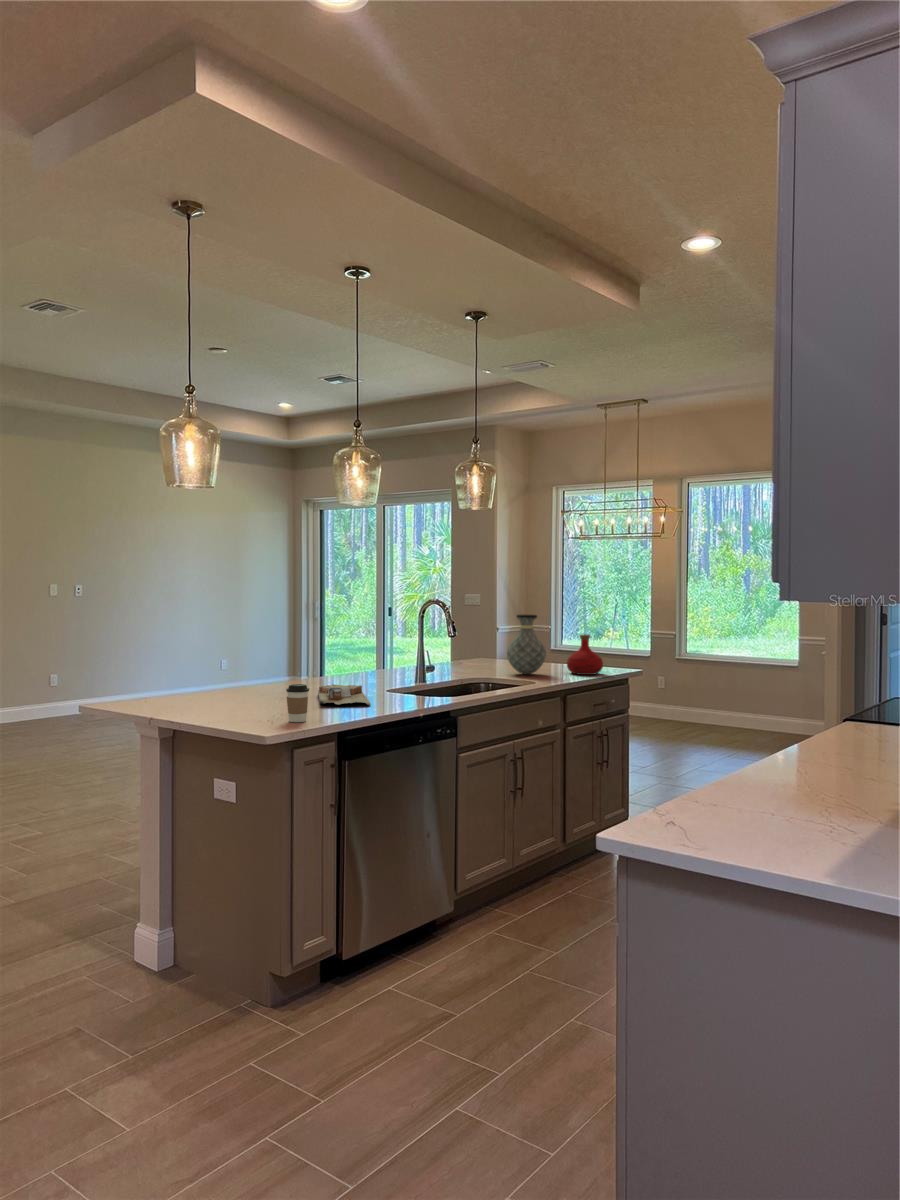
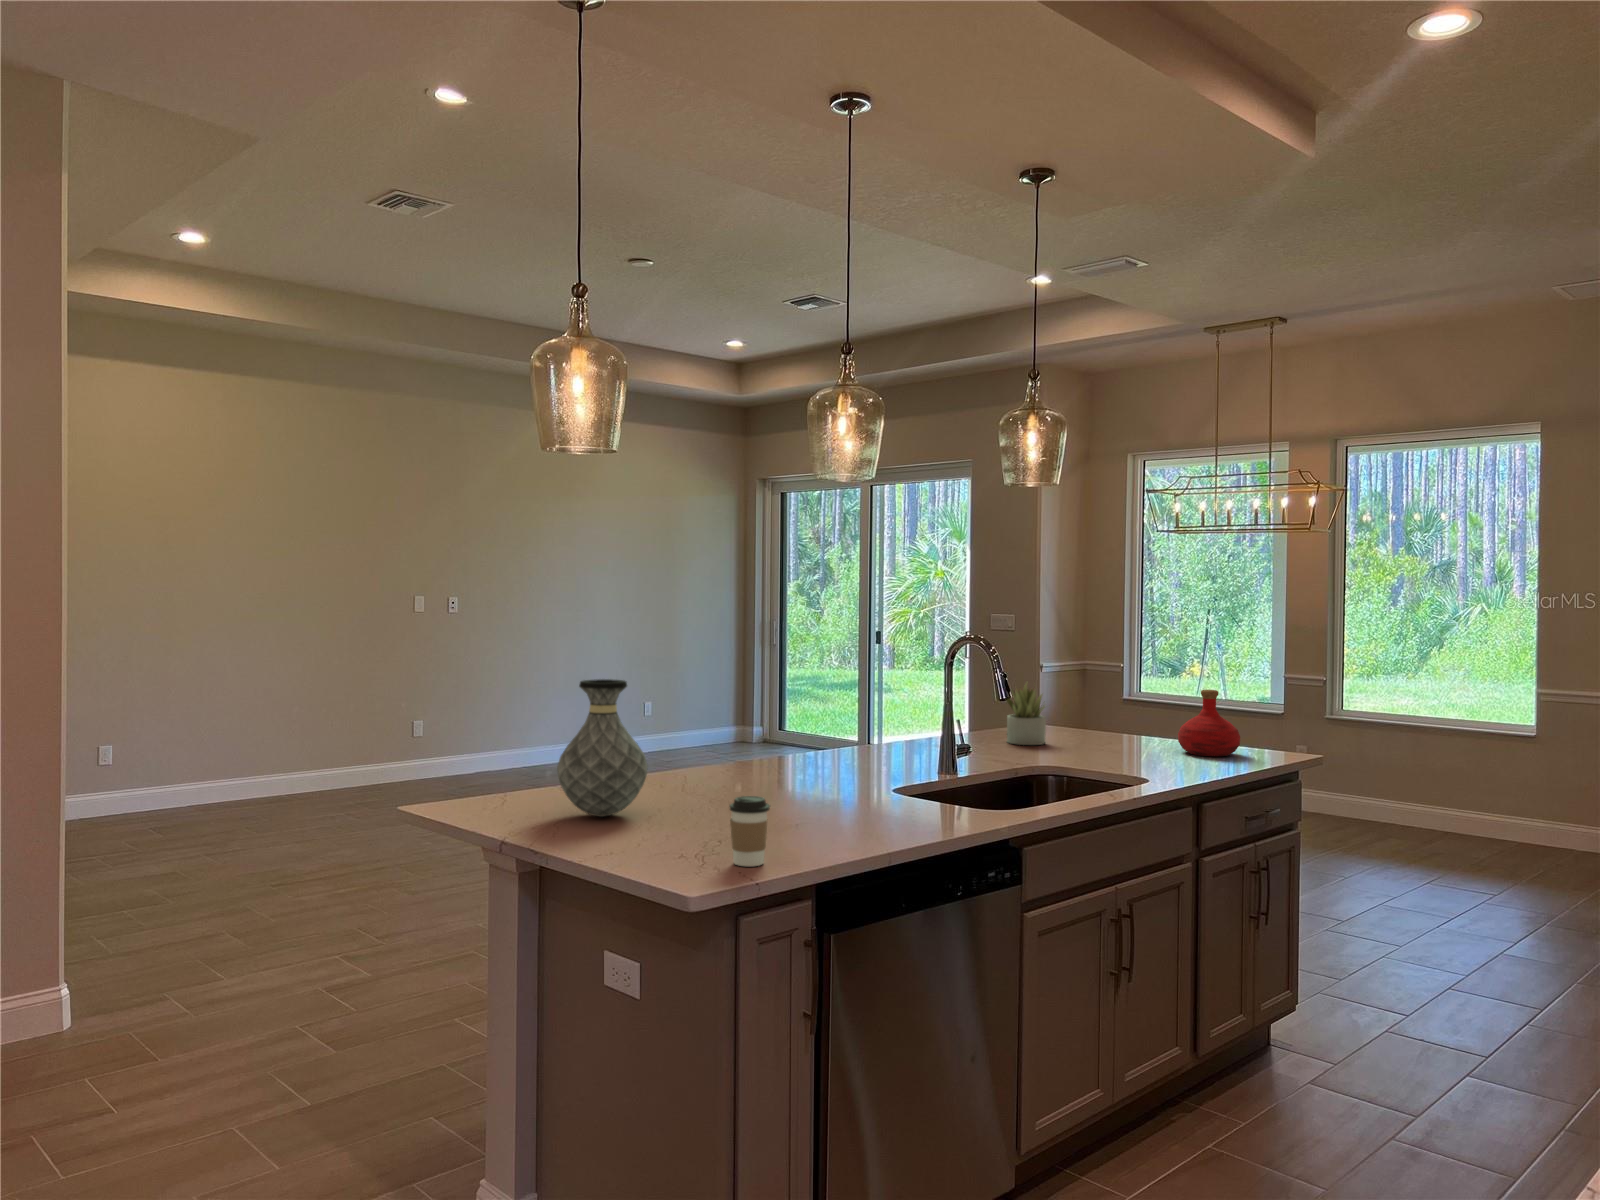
vase: present [507,615,546,674] -> present [557,679,648,817]
succulent plant: none [460,632,489,671] -> present [1005,684,1046,745]
cutting board: present [318,684,371,706] -> none [781,776,874,826]

